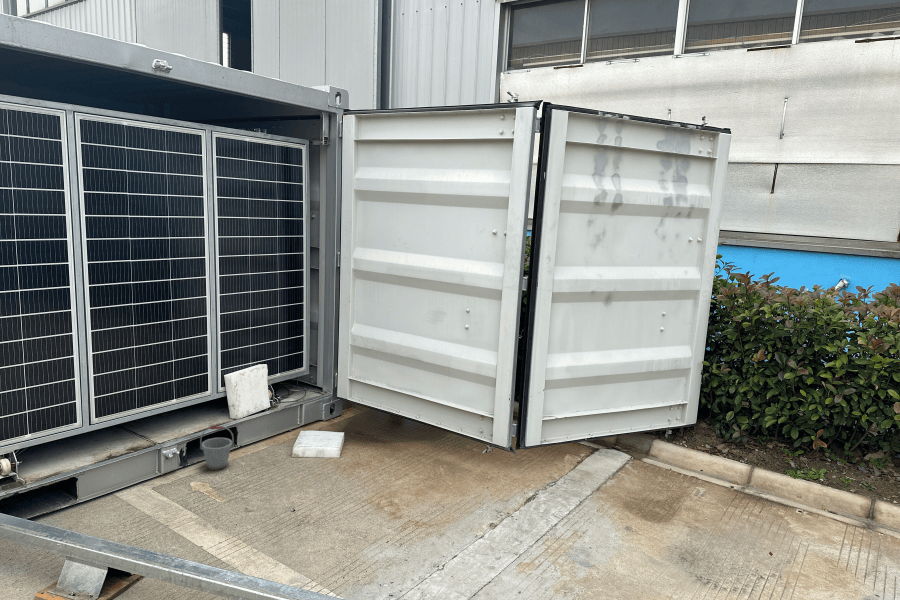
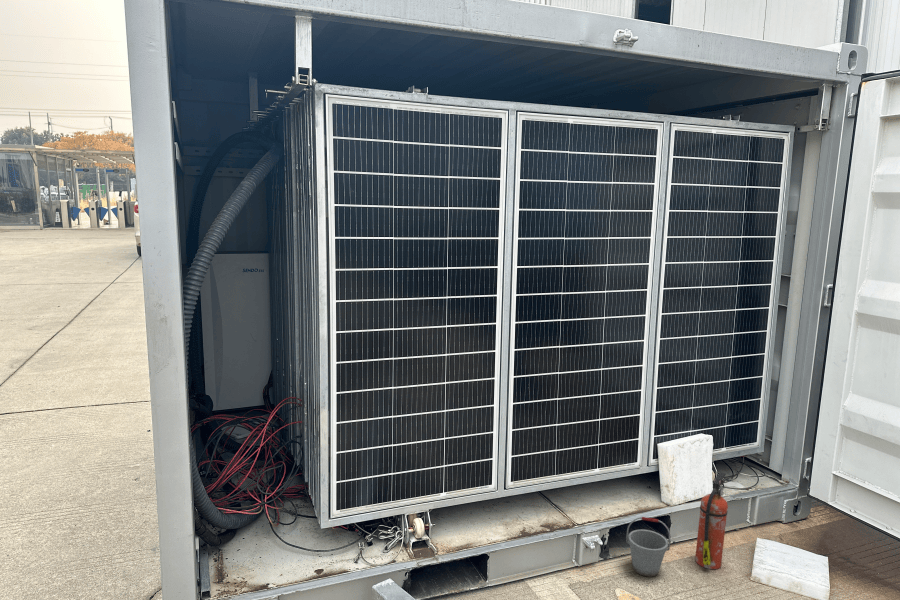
fire extinguisher: none [256,387,275,456] -> present [695,472,728,569]

